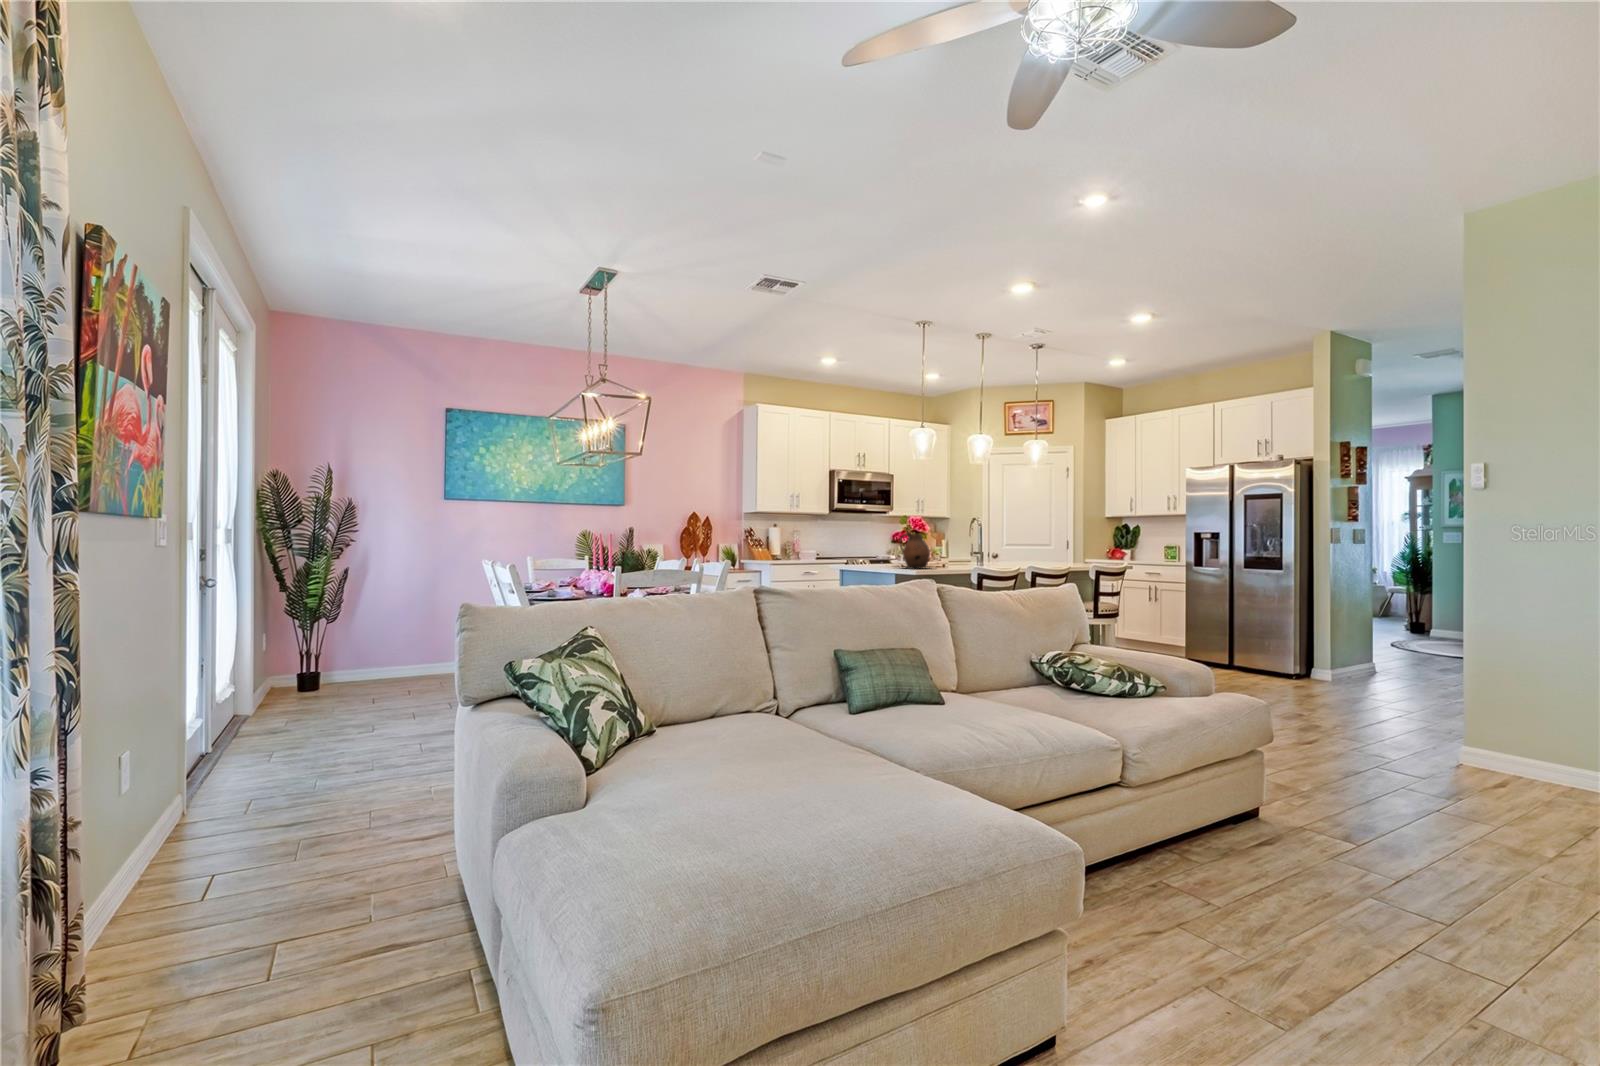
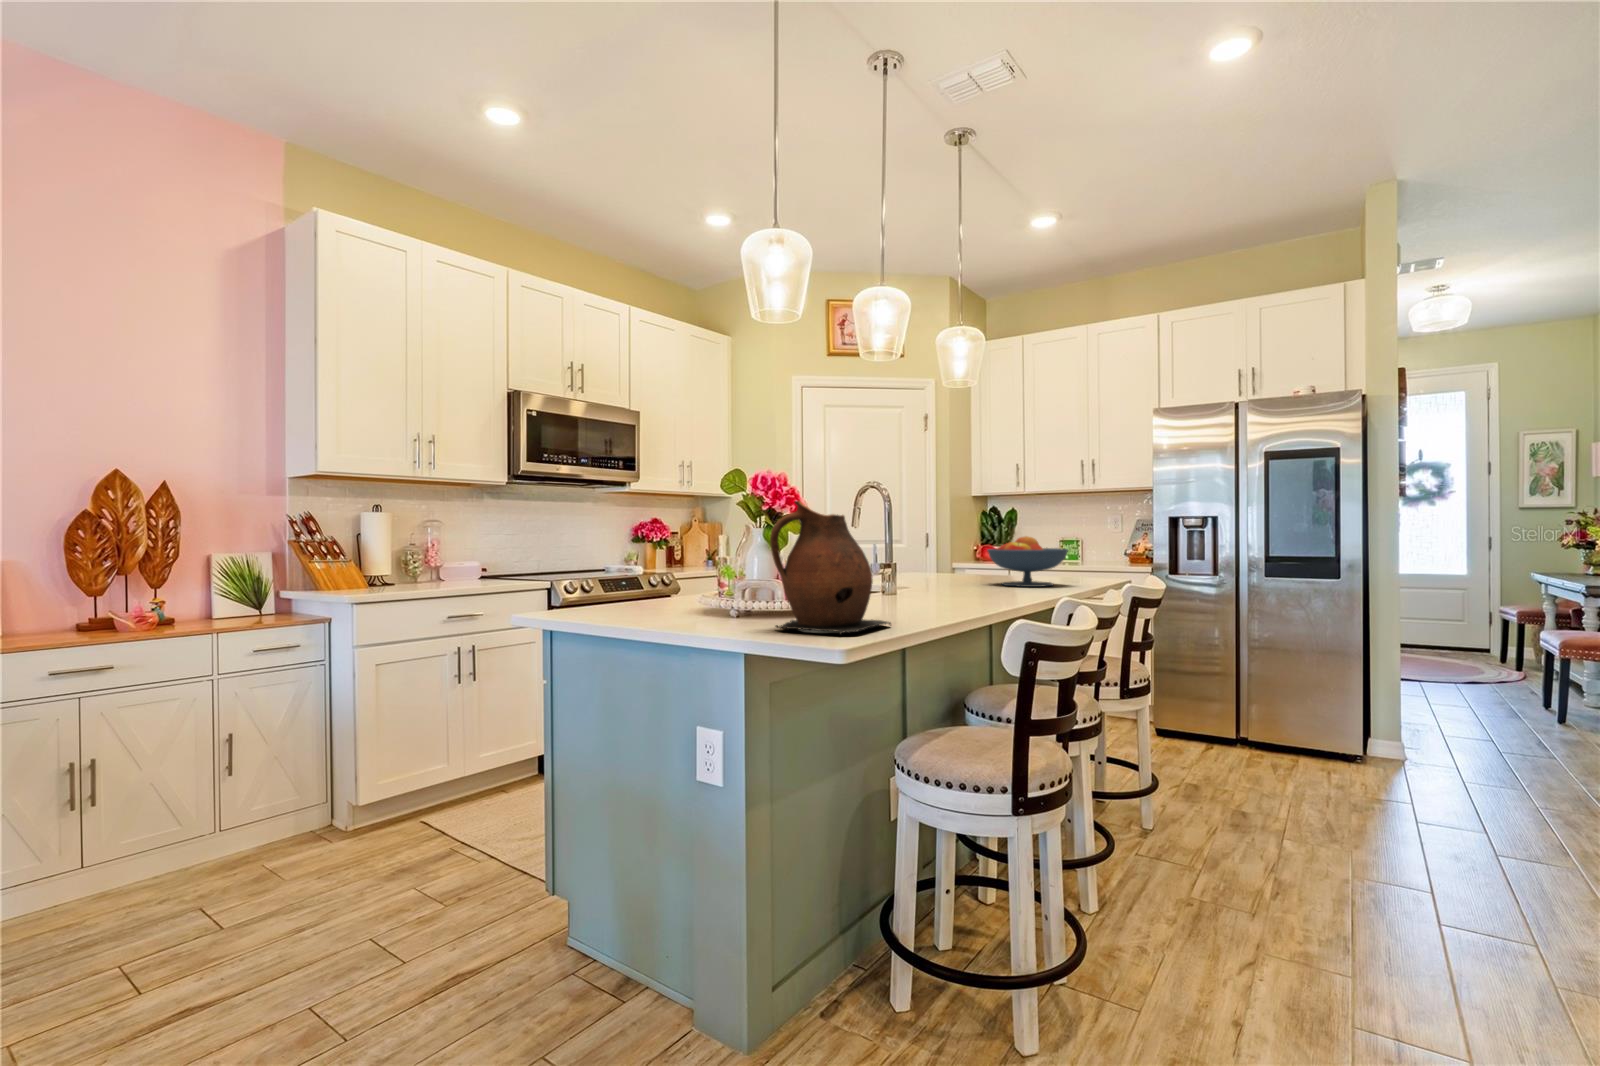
fruit bowl: none [1041,542,1080,566] -> present [987,536,1068,587]

